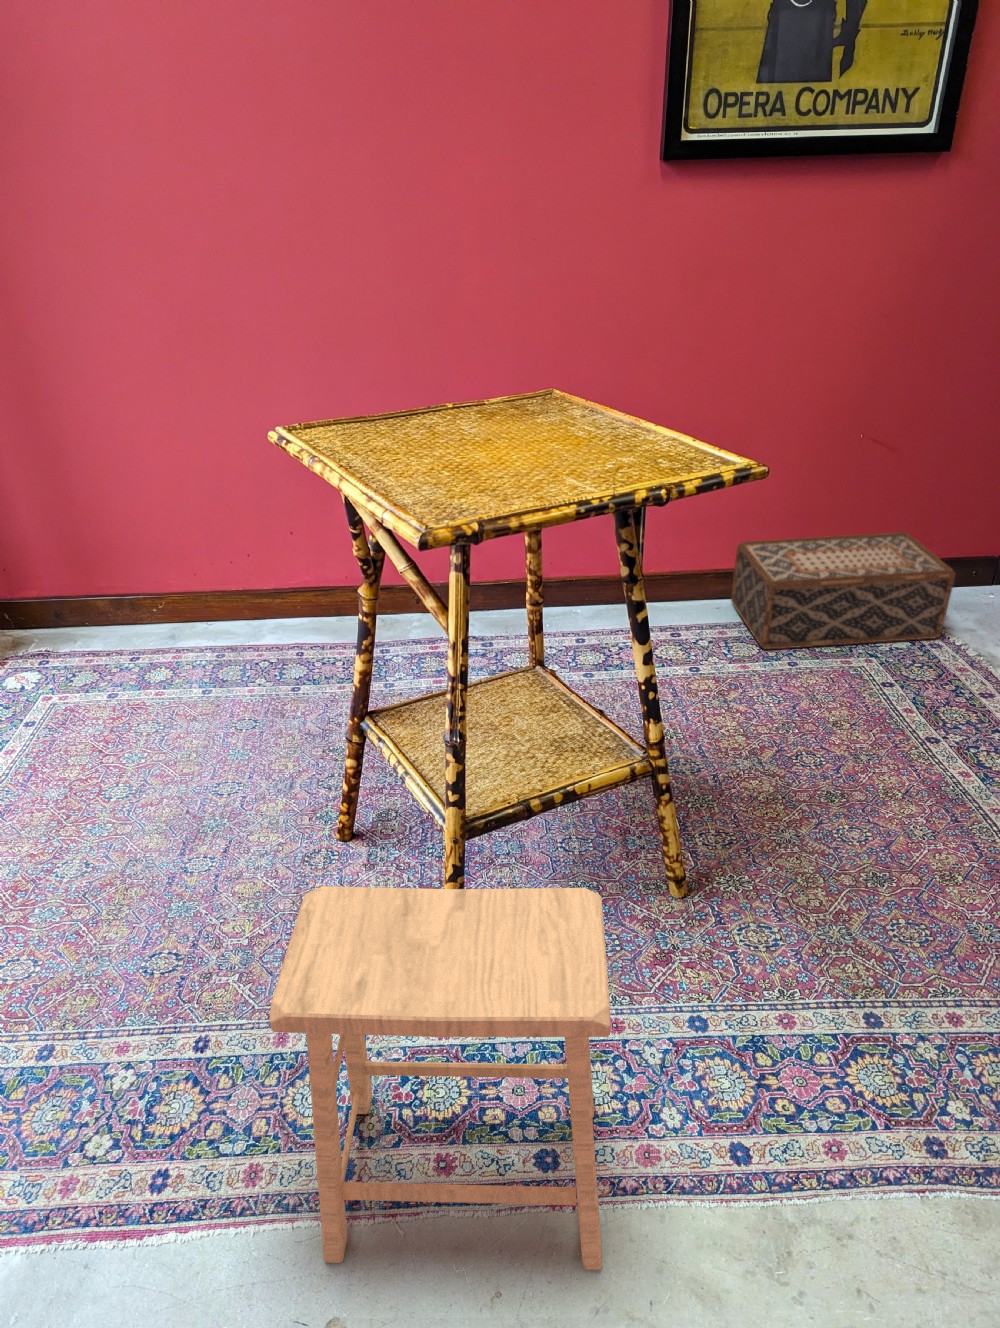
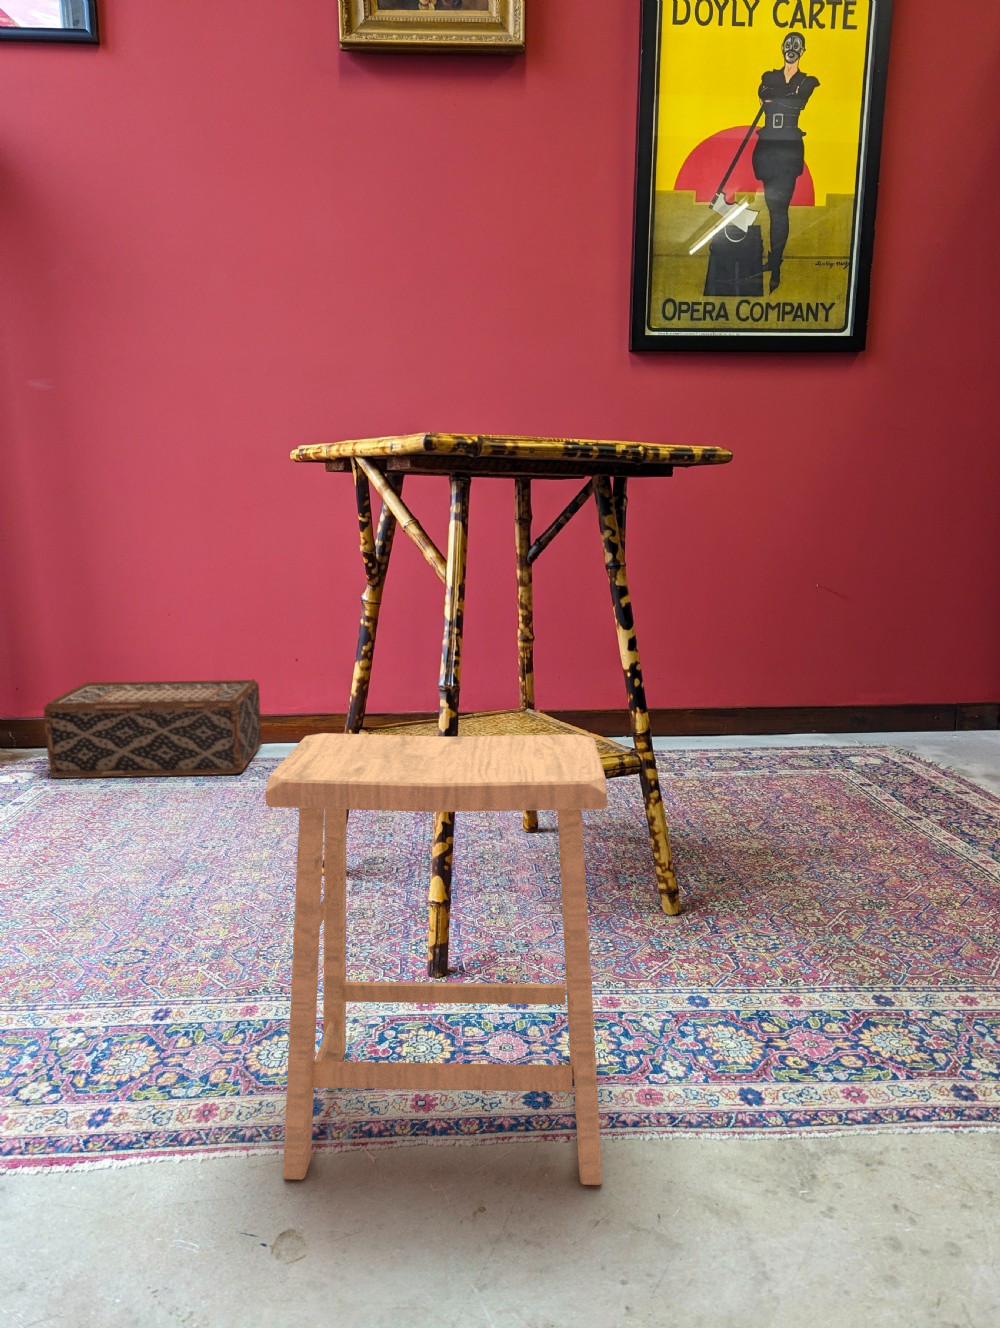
woven basket: present [731,532,955,649] -> present [44,680,262,778]

